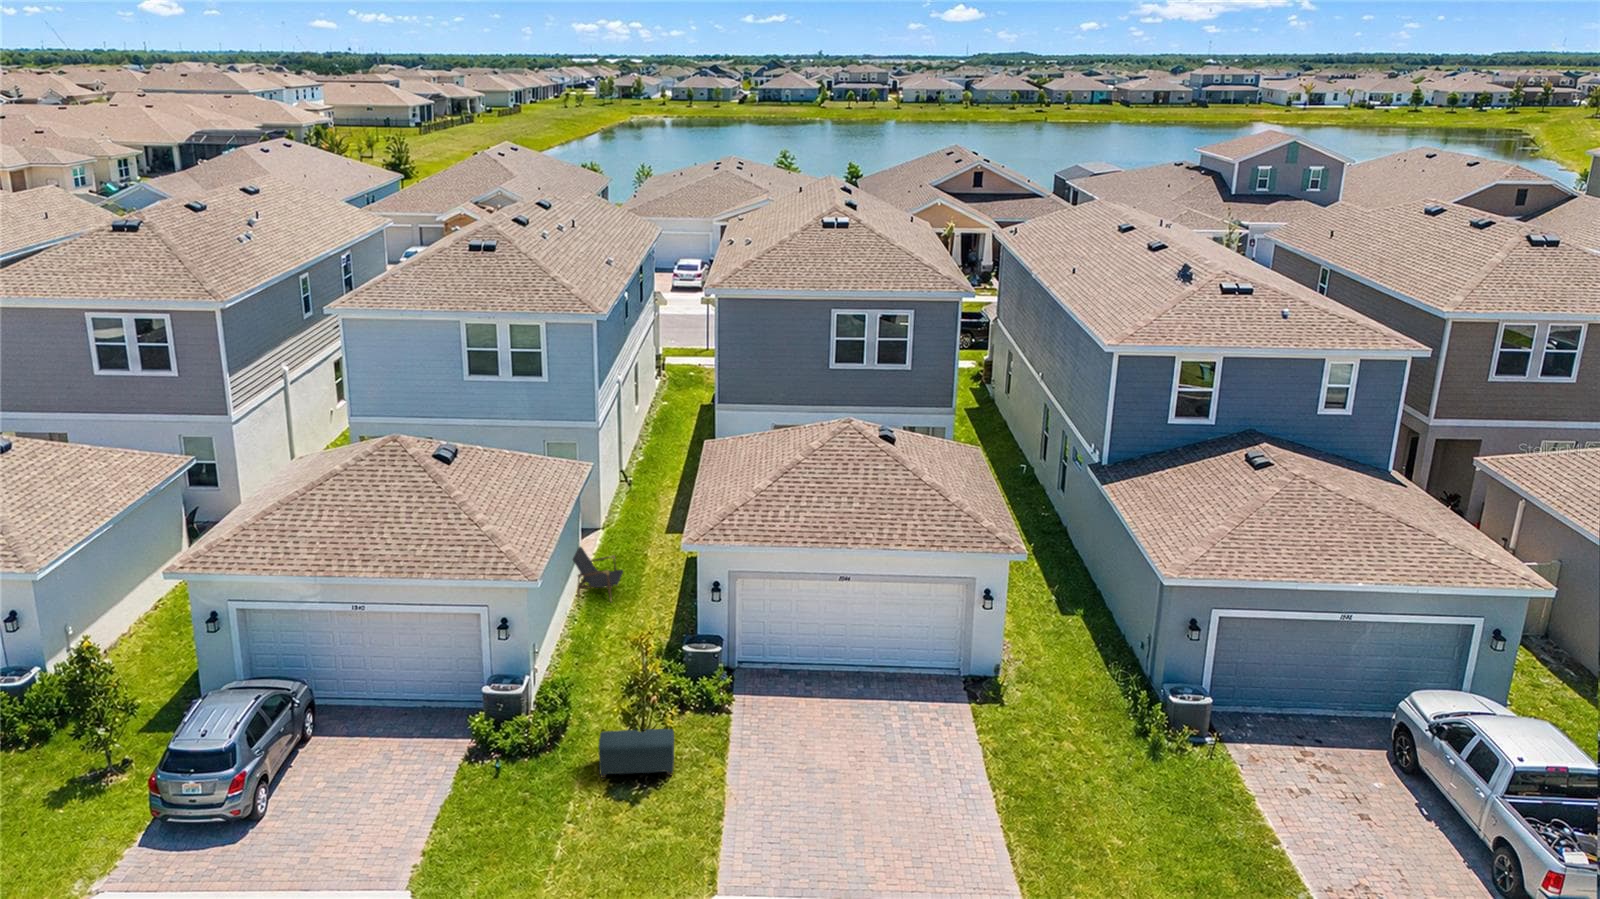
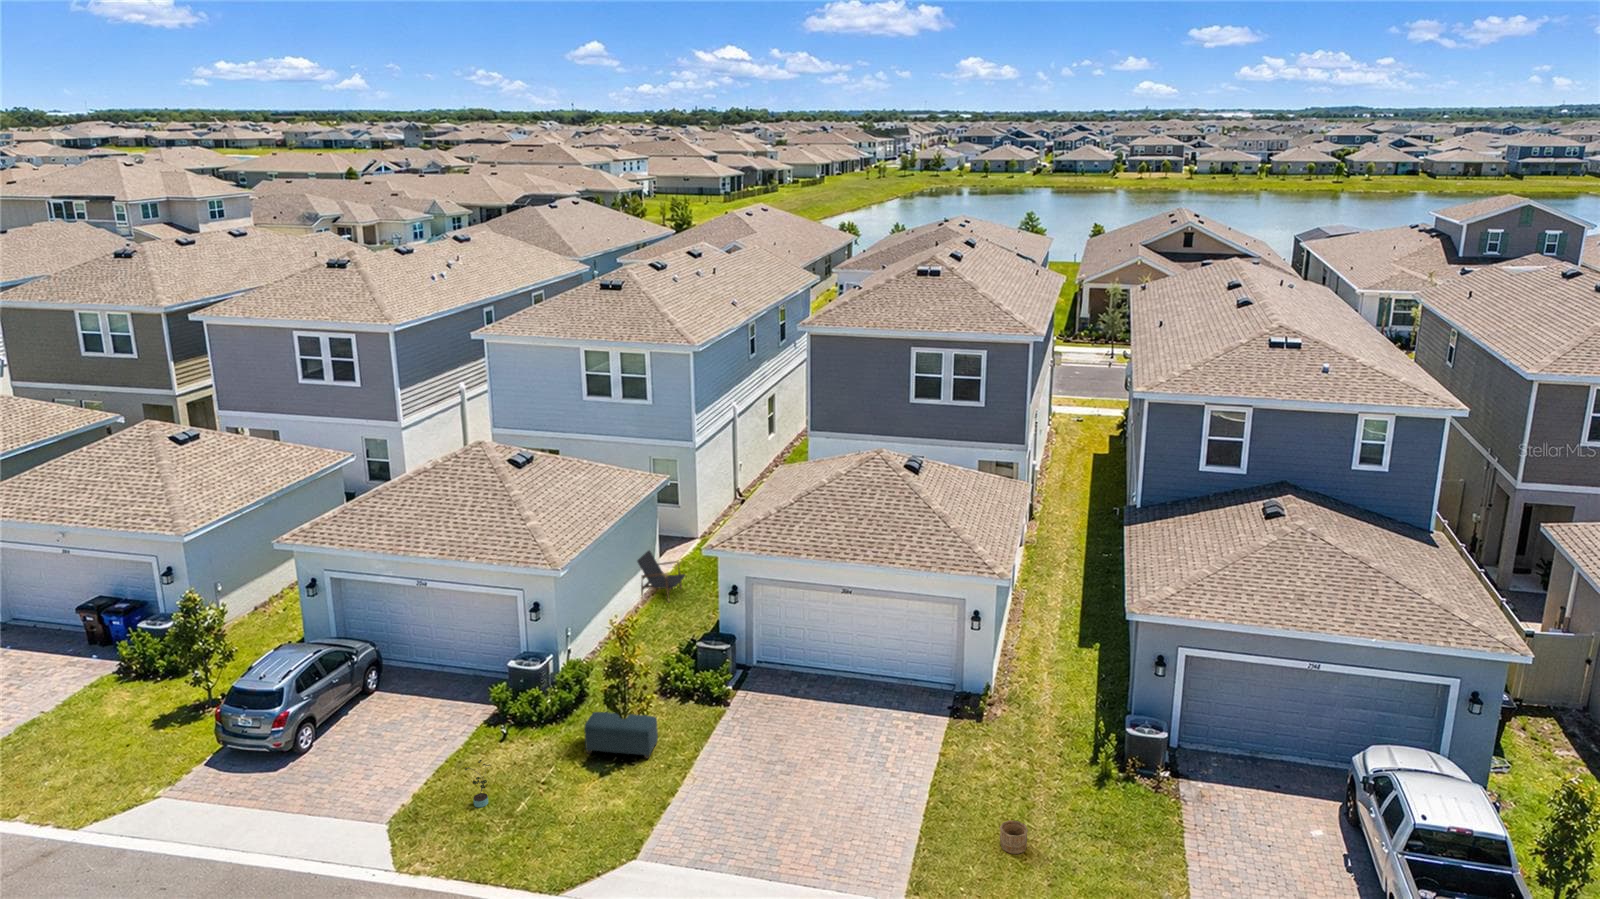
wooden bucket: none [1064,790,1091,823] -> present [1000,820,1028,854]
potted plant: none [489,800,520,854] -> present [465,760,491,807]

